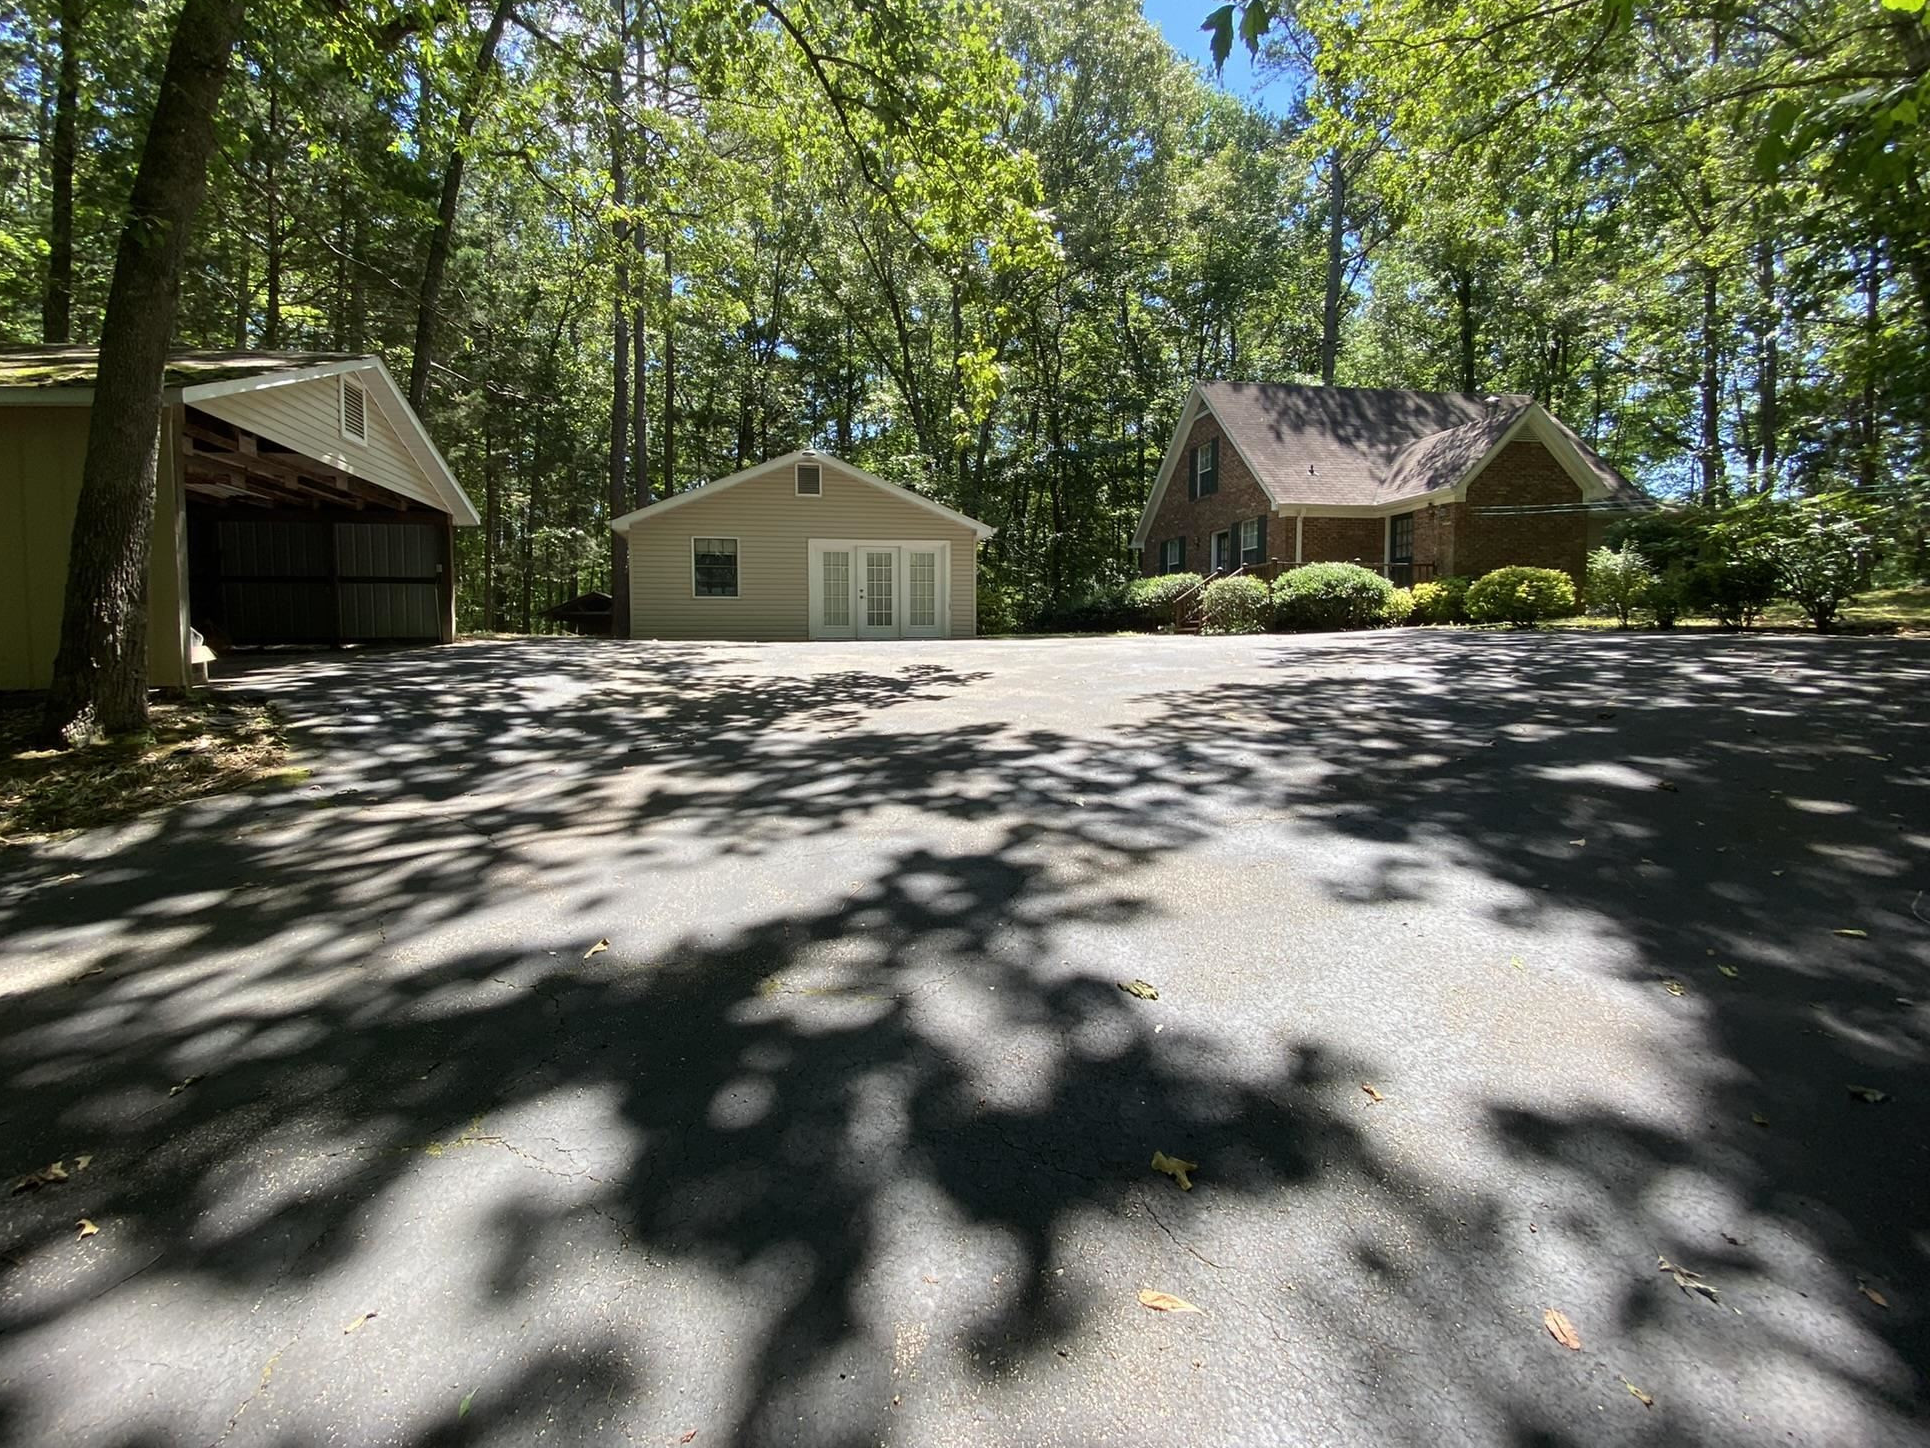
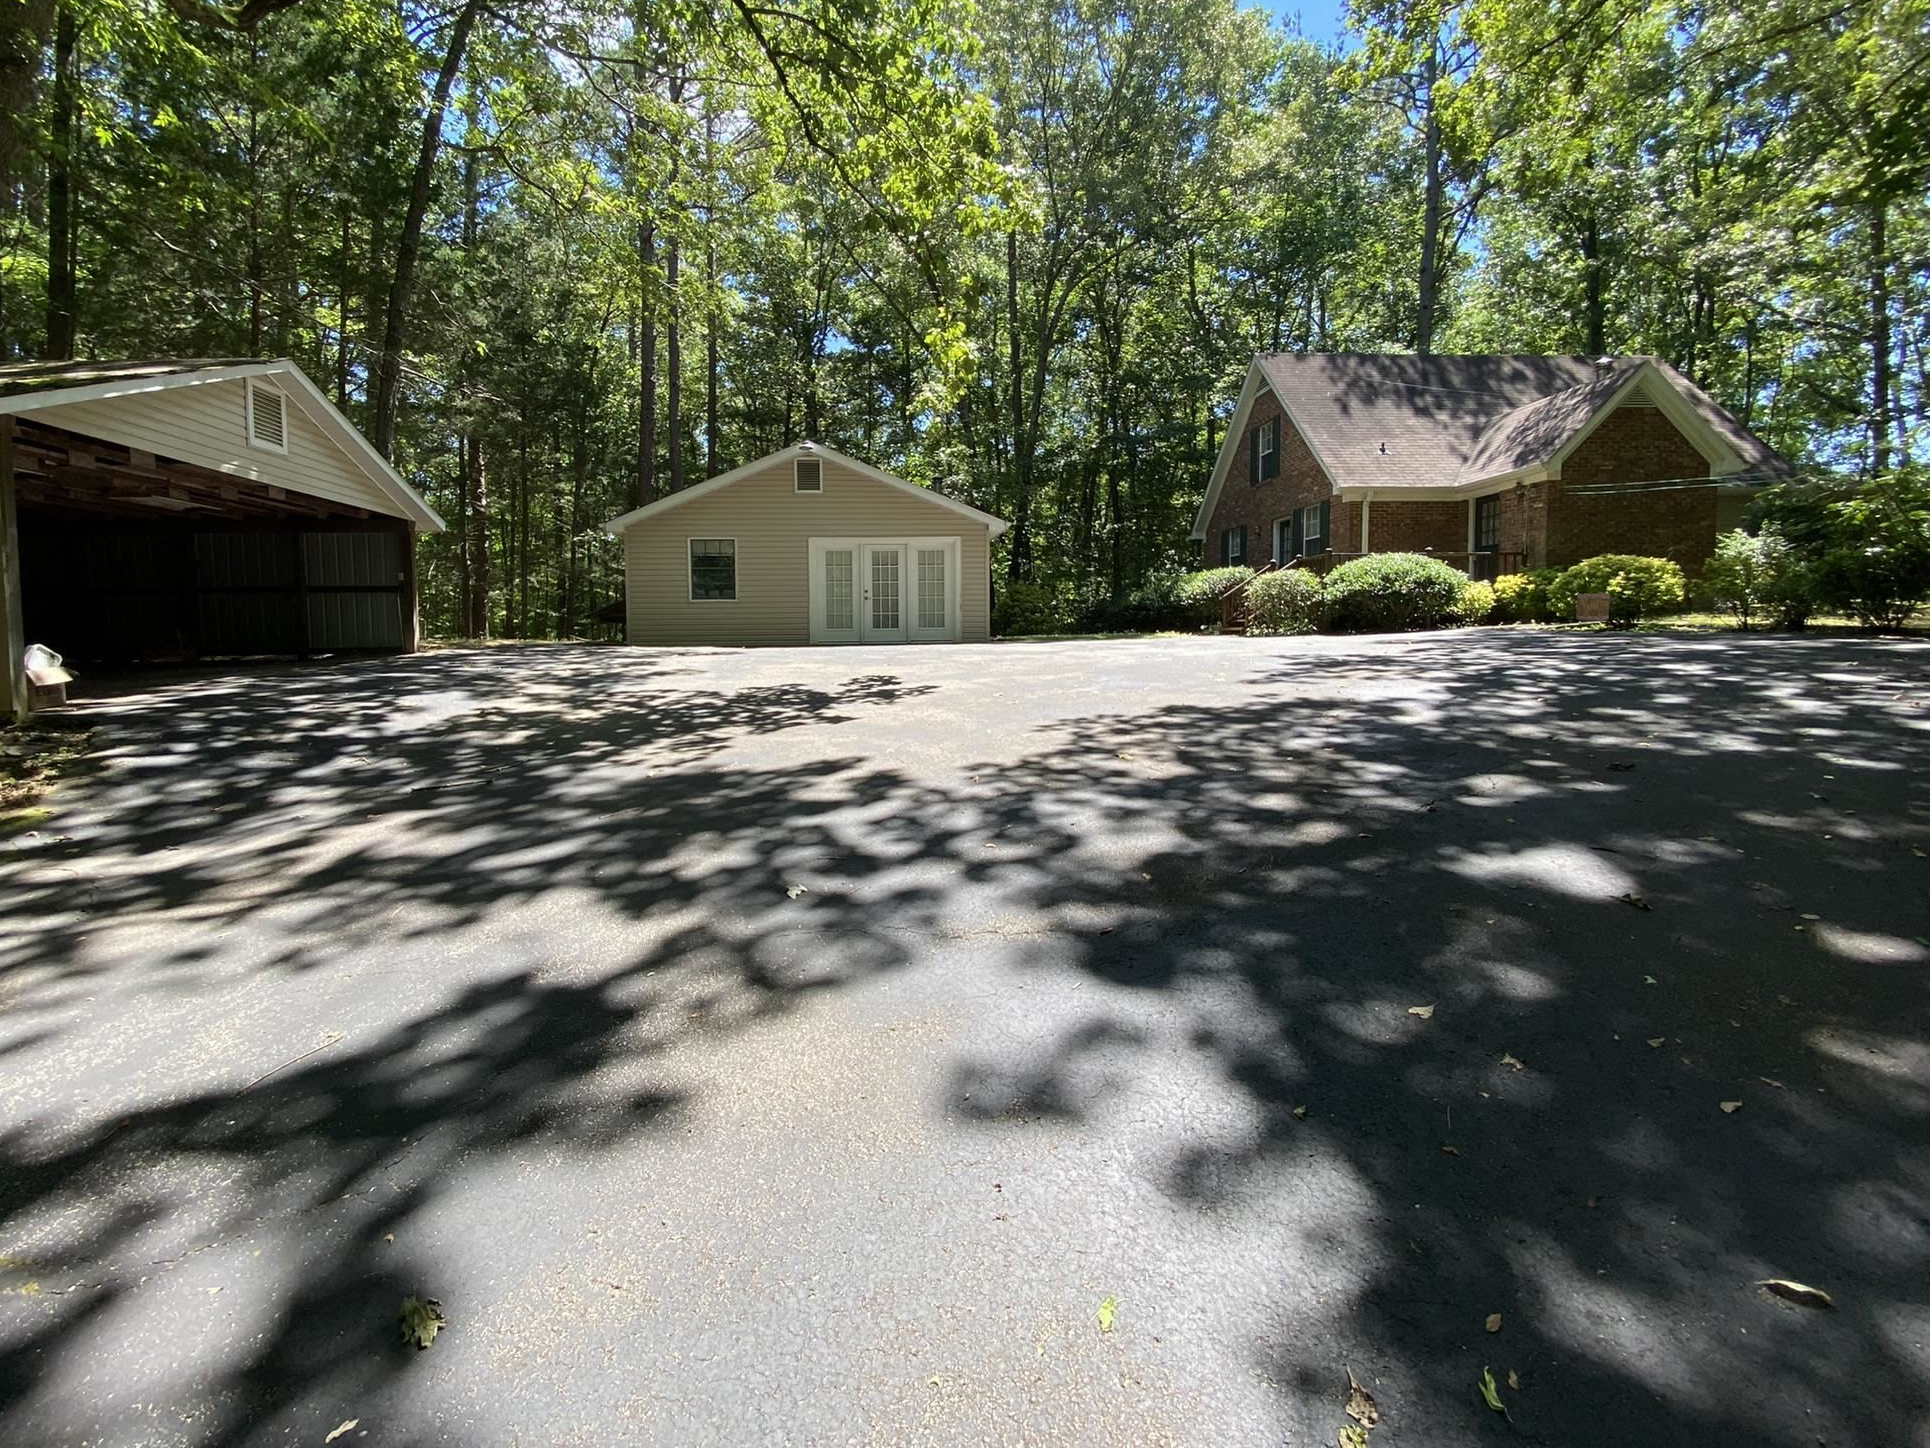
bucket: none [1489,598,1520,623] -> present [1576,592,1614,621]

